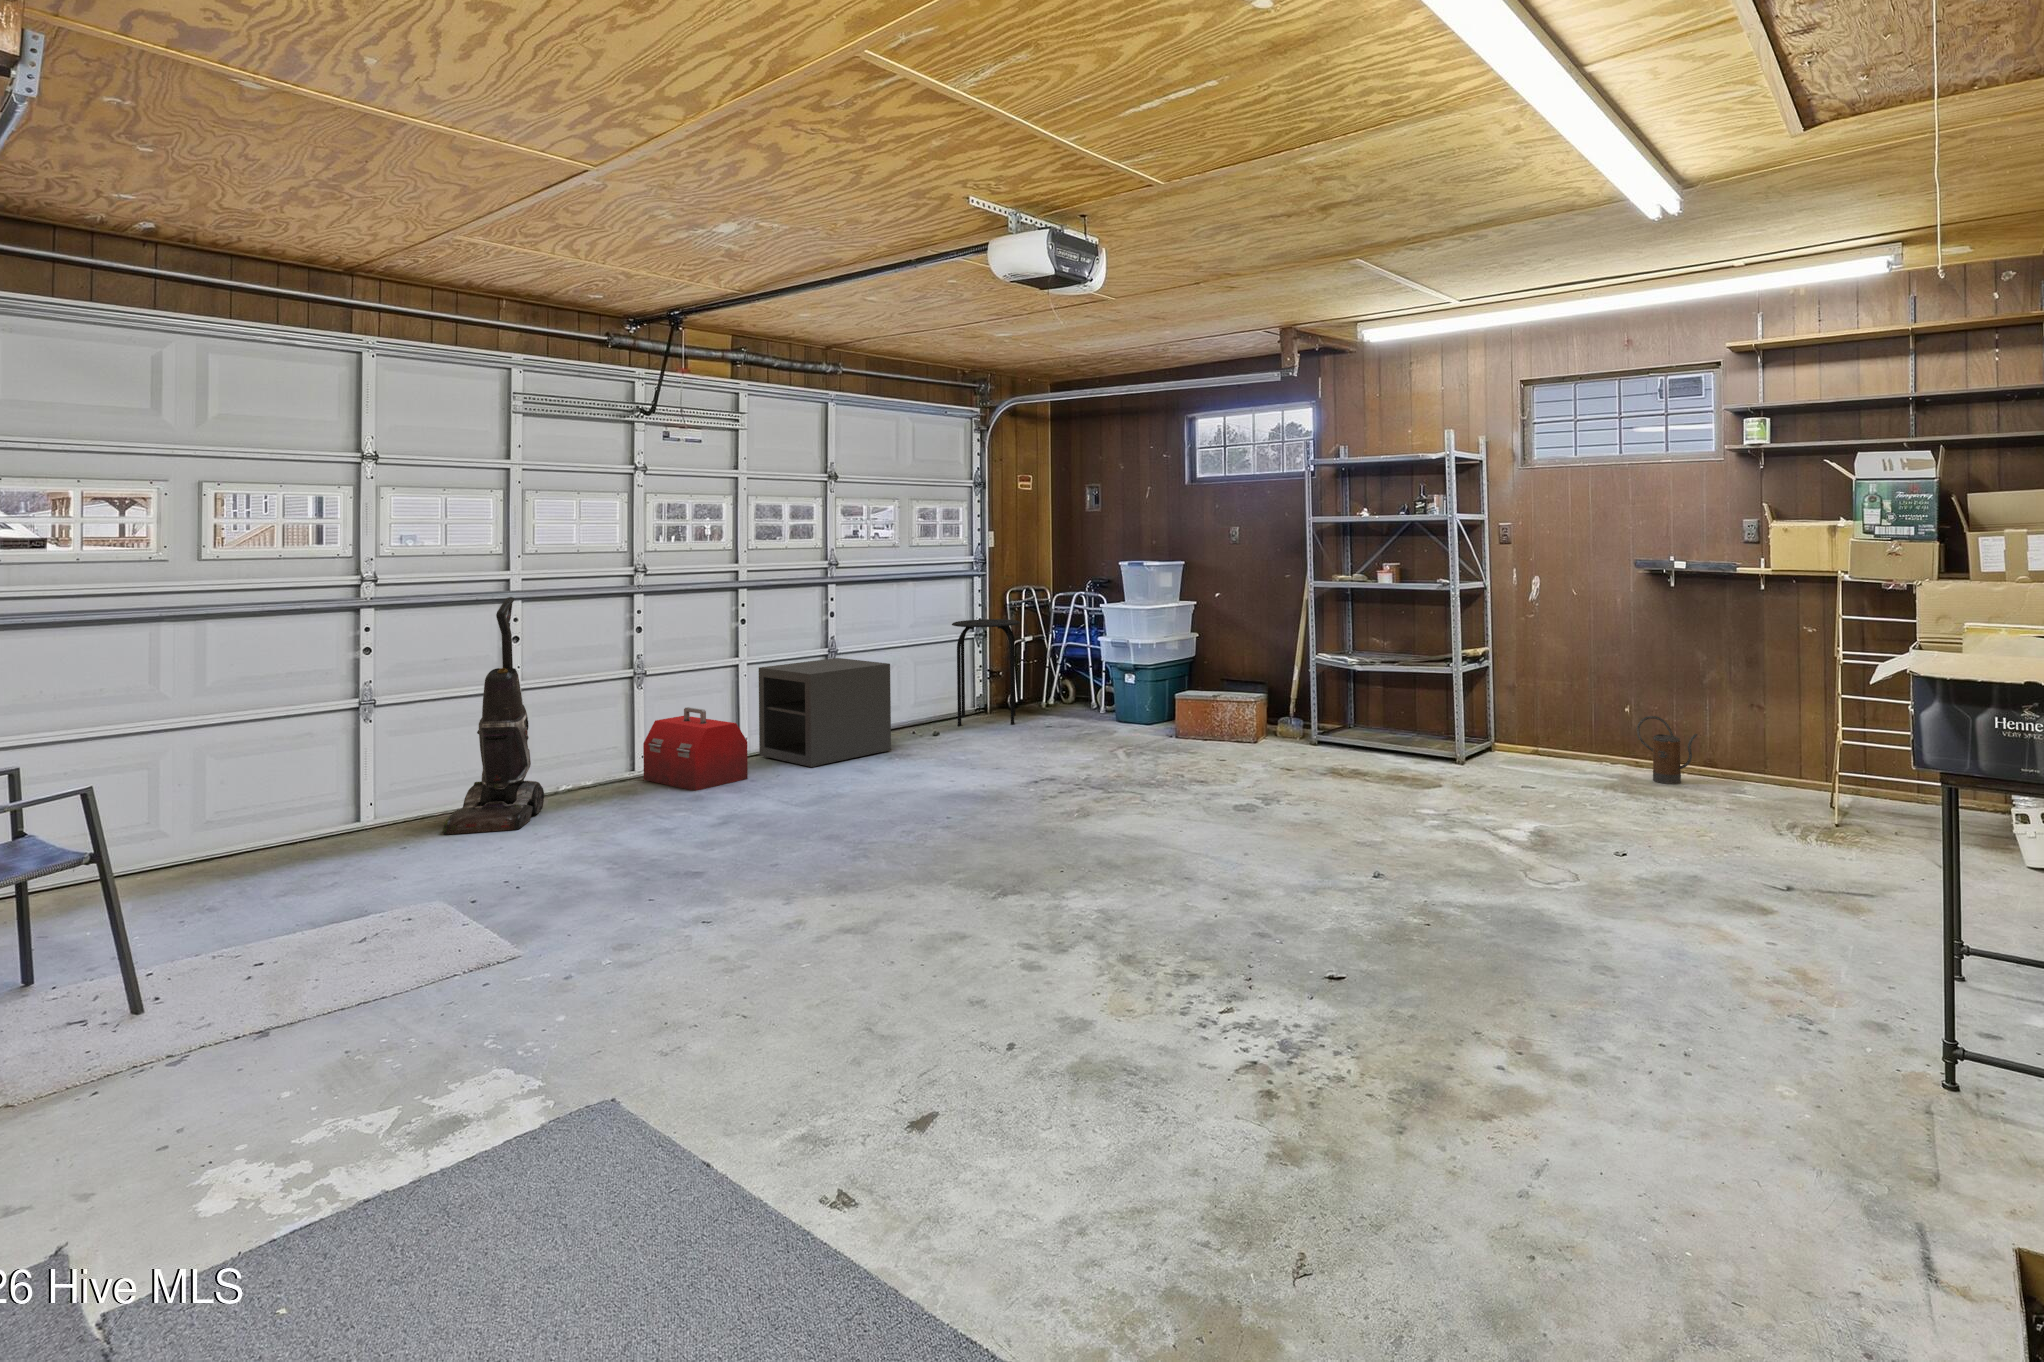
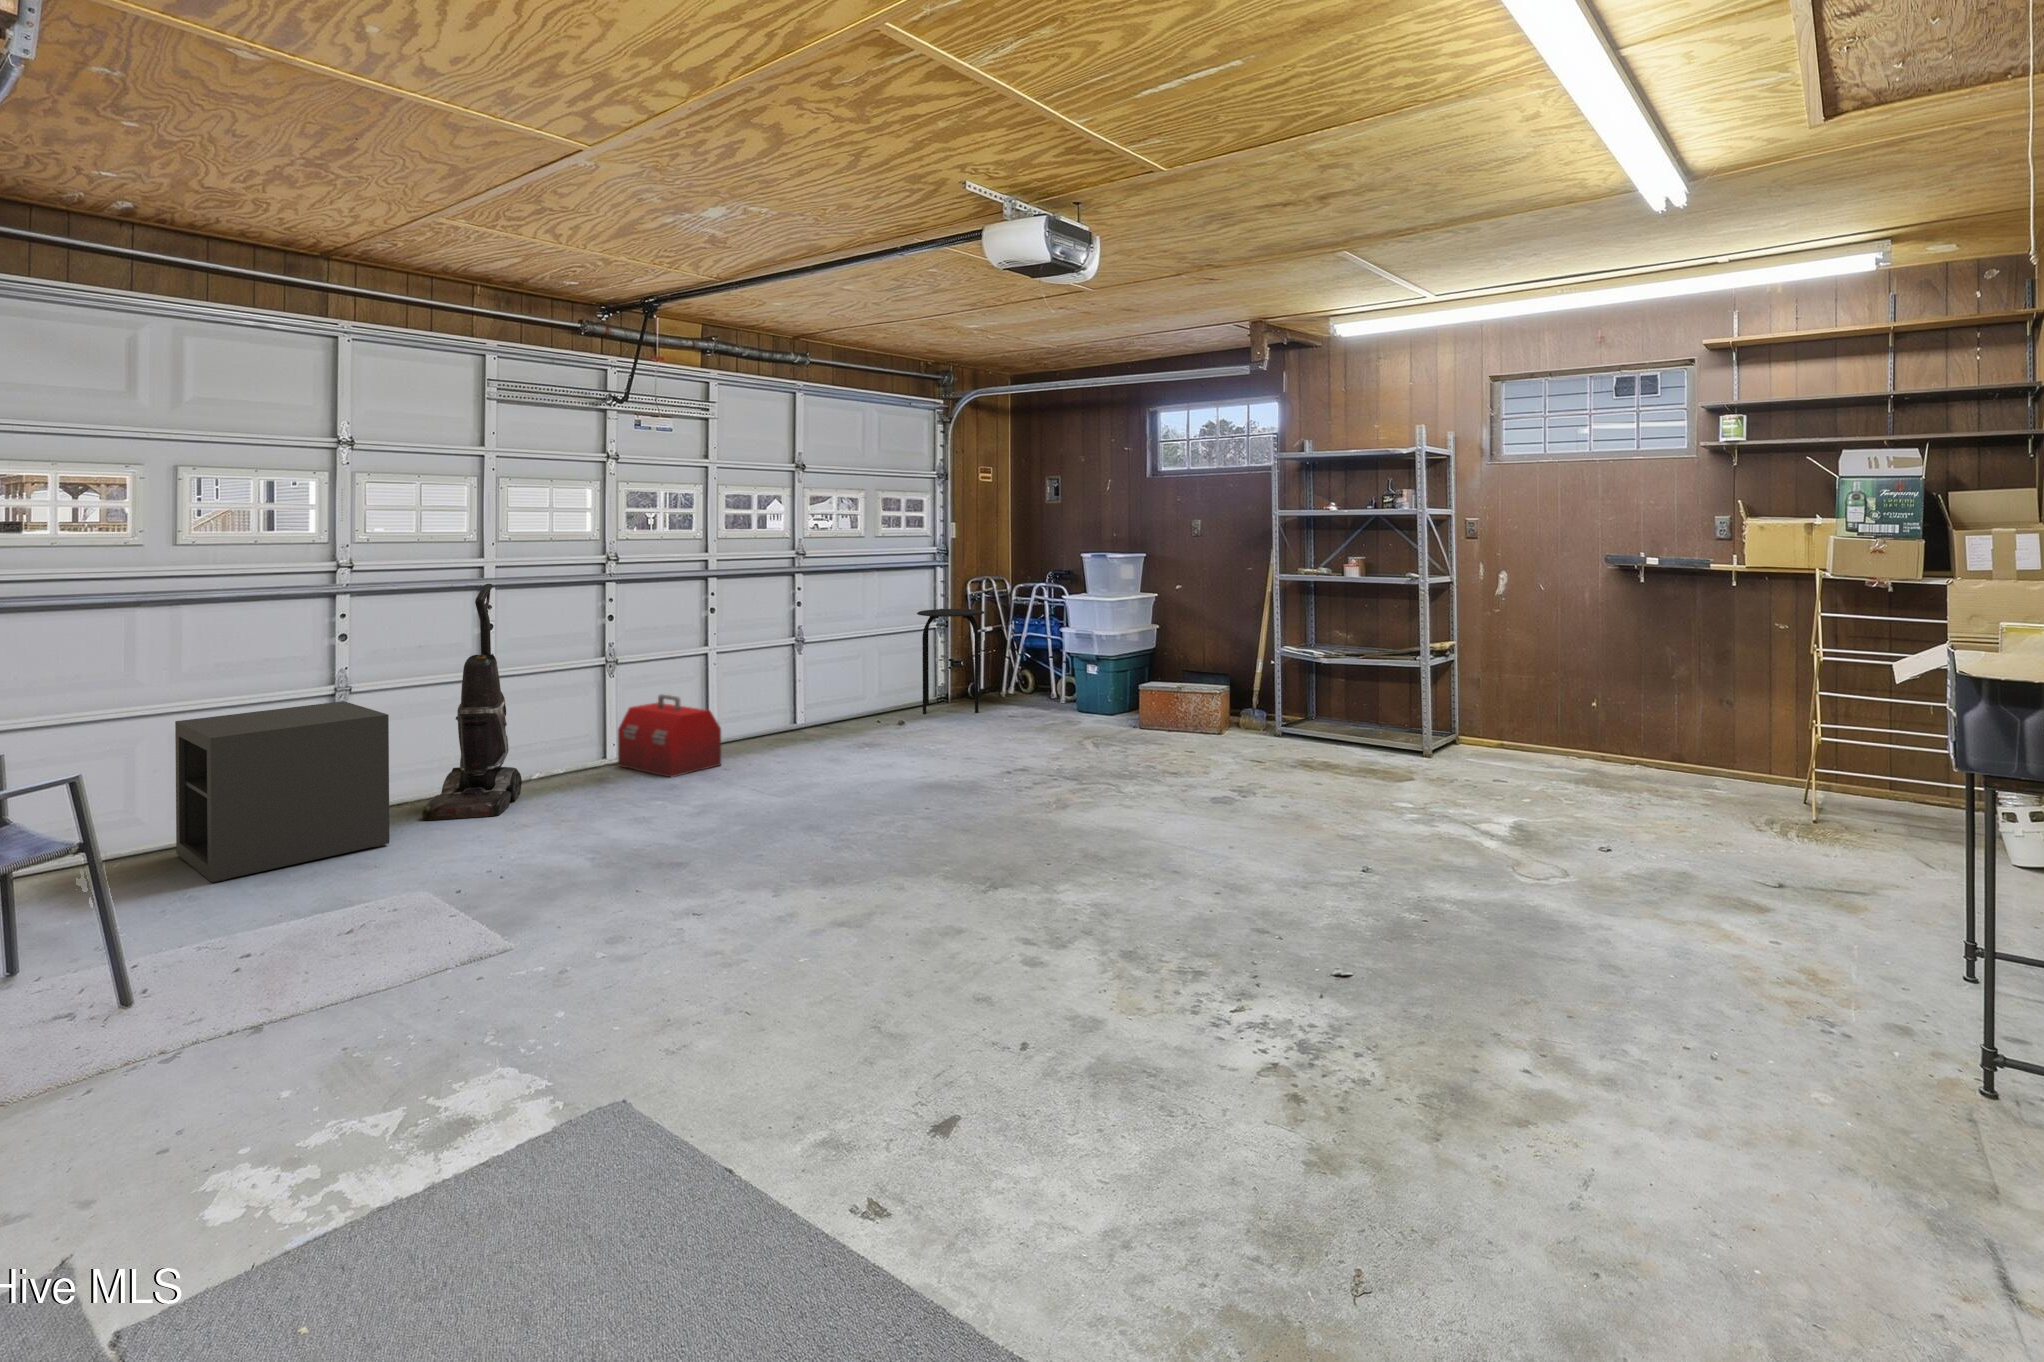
storage cabinet: present [759,658,891,767] -> present [175,701,389,882]
watering can: present [1637,716,1698,784] -> none [1604,710,1666,777]

